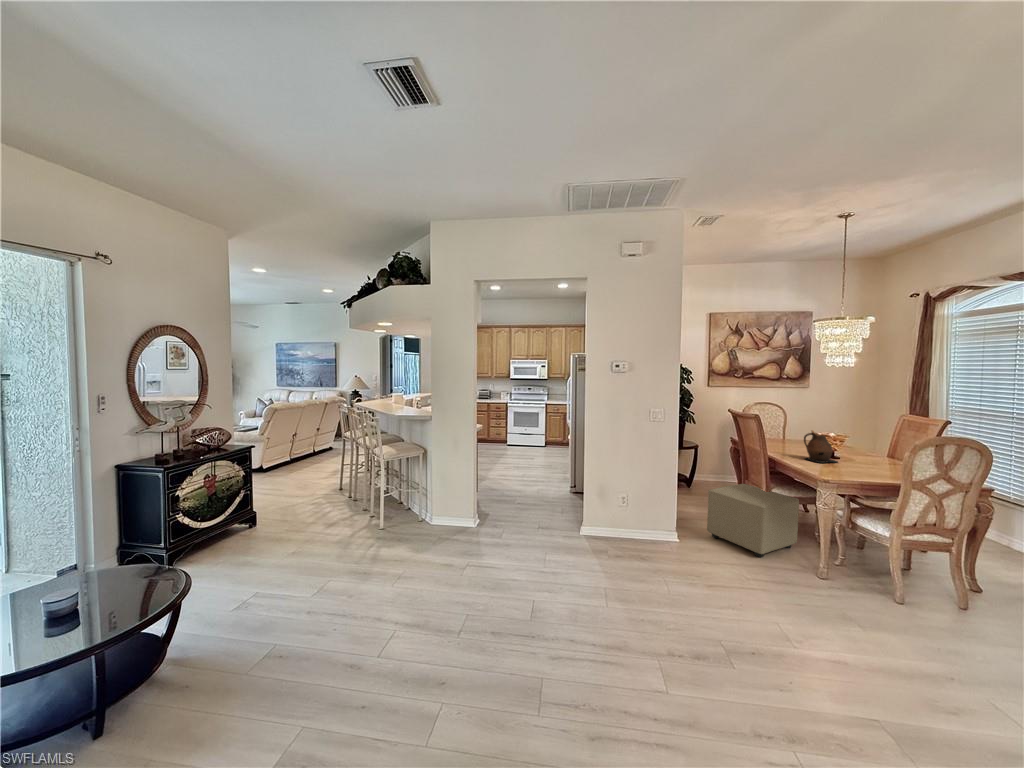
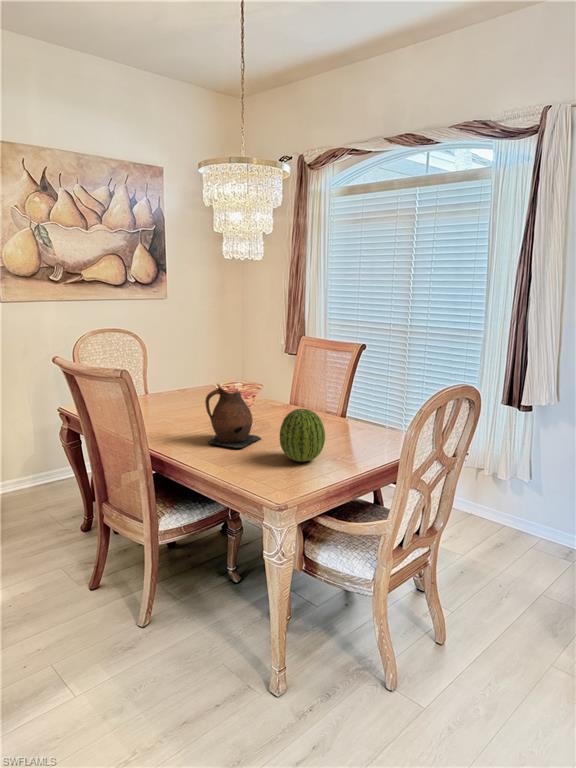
fruit: none [841,446,872,473] -> present [280,409,325,462]
ottoman: present [707,484,799,557] -> none [26,521,212,705]

